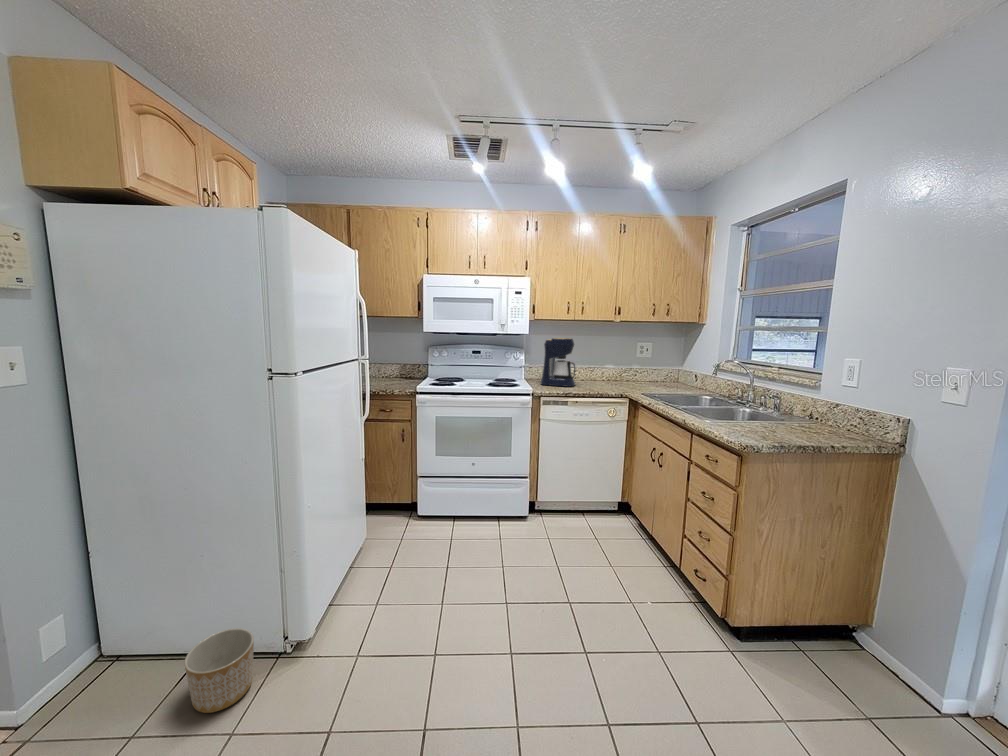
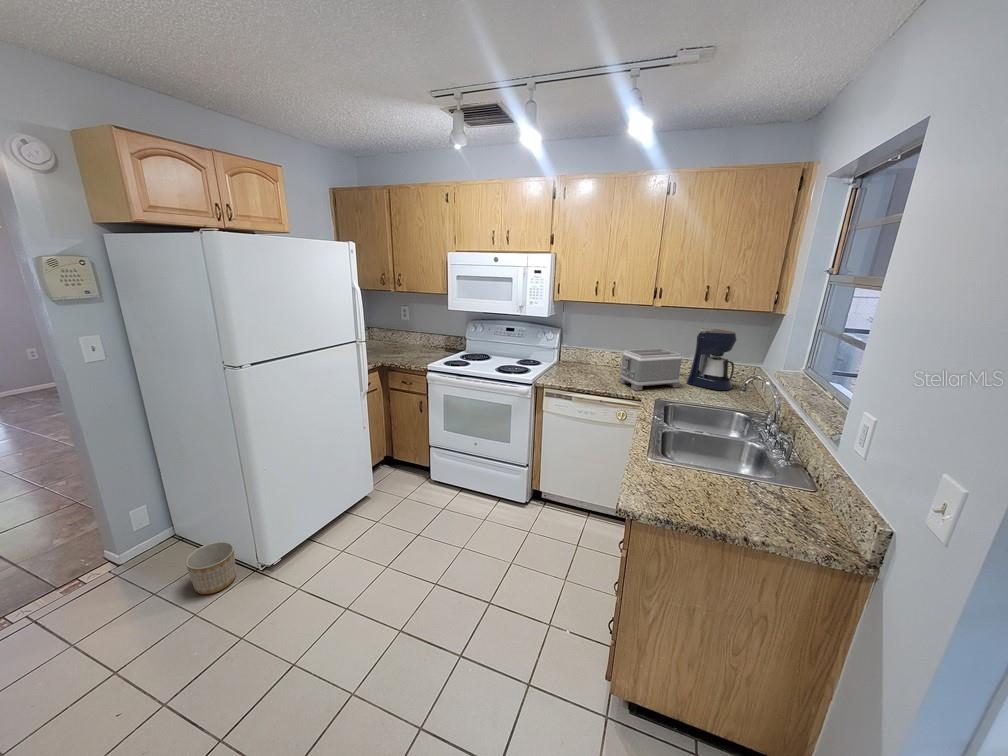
coffee maker: present [541,338,575,386] -> present [687,329,737,390]
toaster: none [593,357,640,391] -> present [618,348,682,391]

